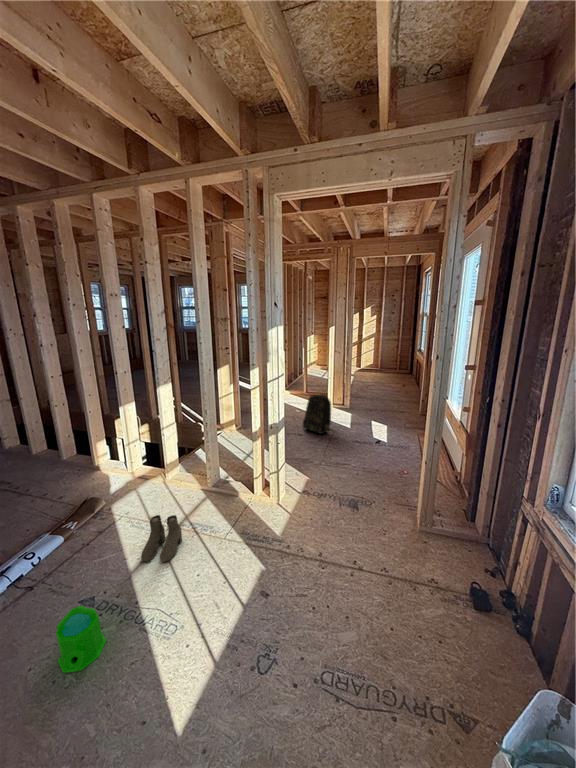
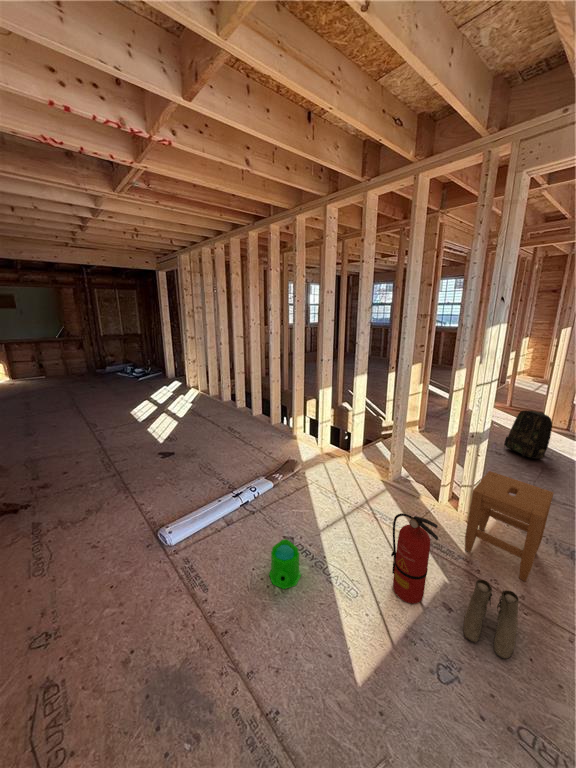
stool: none [275,455,331,540] -> present [465,471,554,582]
boots: present [141,515,182,563] -> present [463,580,519,659]
fire extinguisher: none [205,520,246,608] -> present [391,513,438,604]

